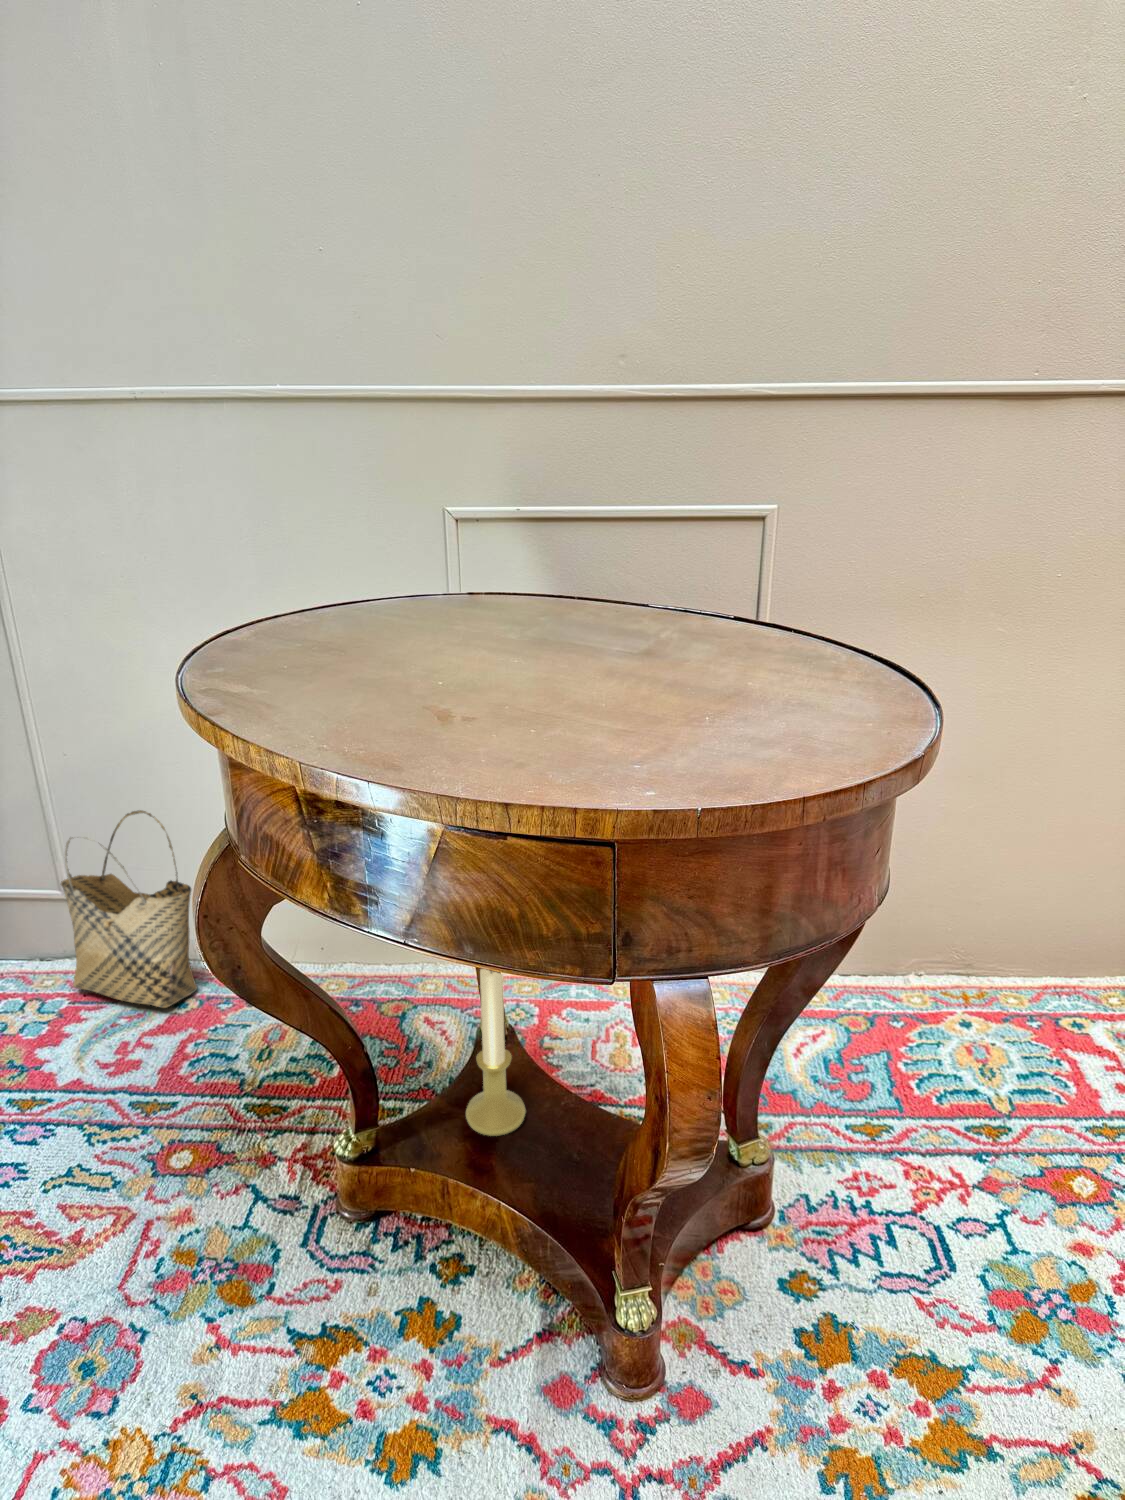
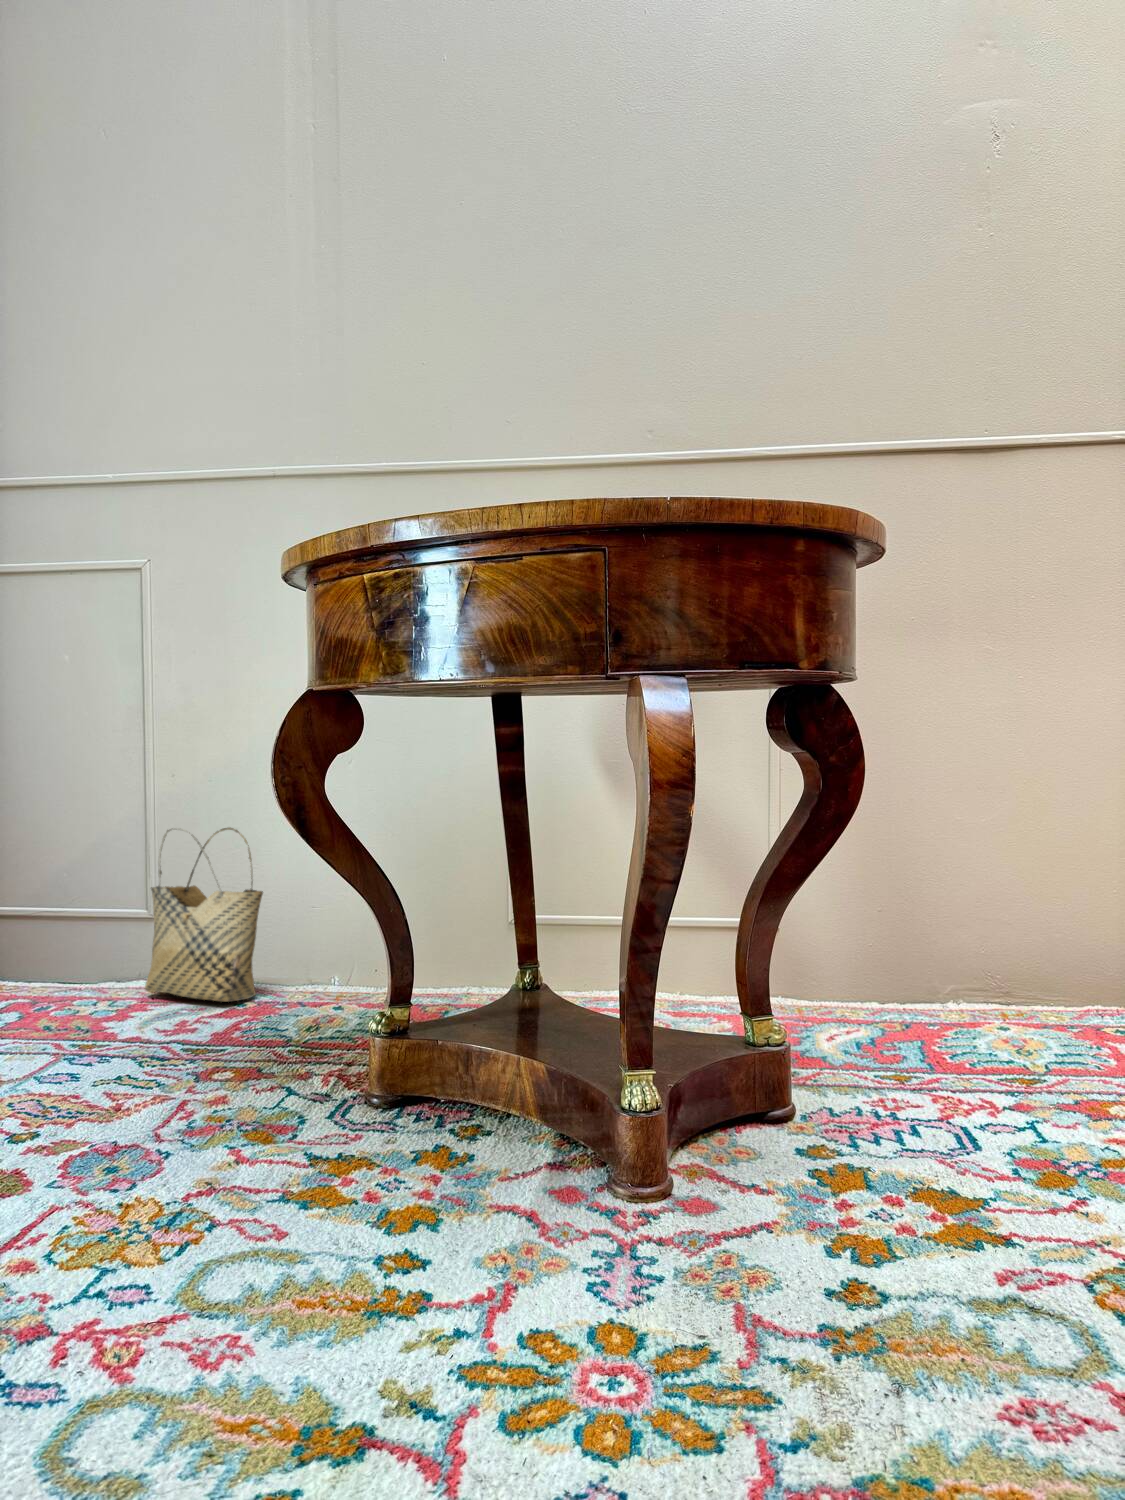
candle holder: present [466,969,526,1136] -> none [493,859,550,1033]

